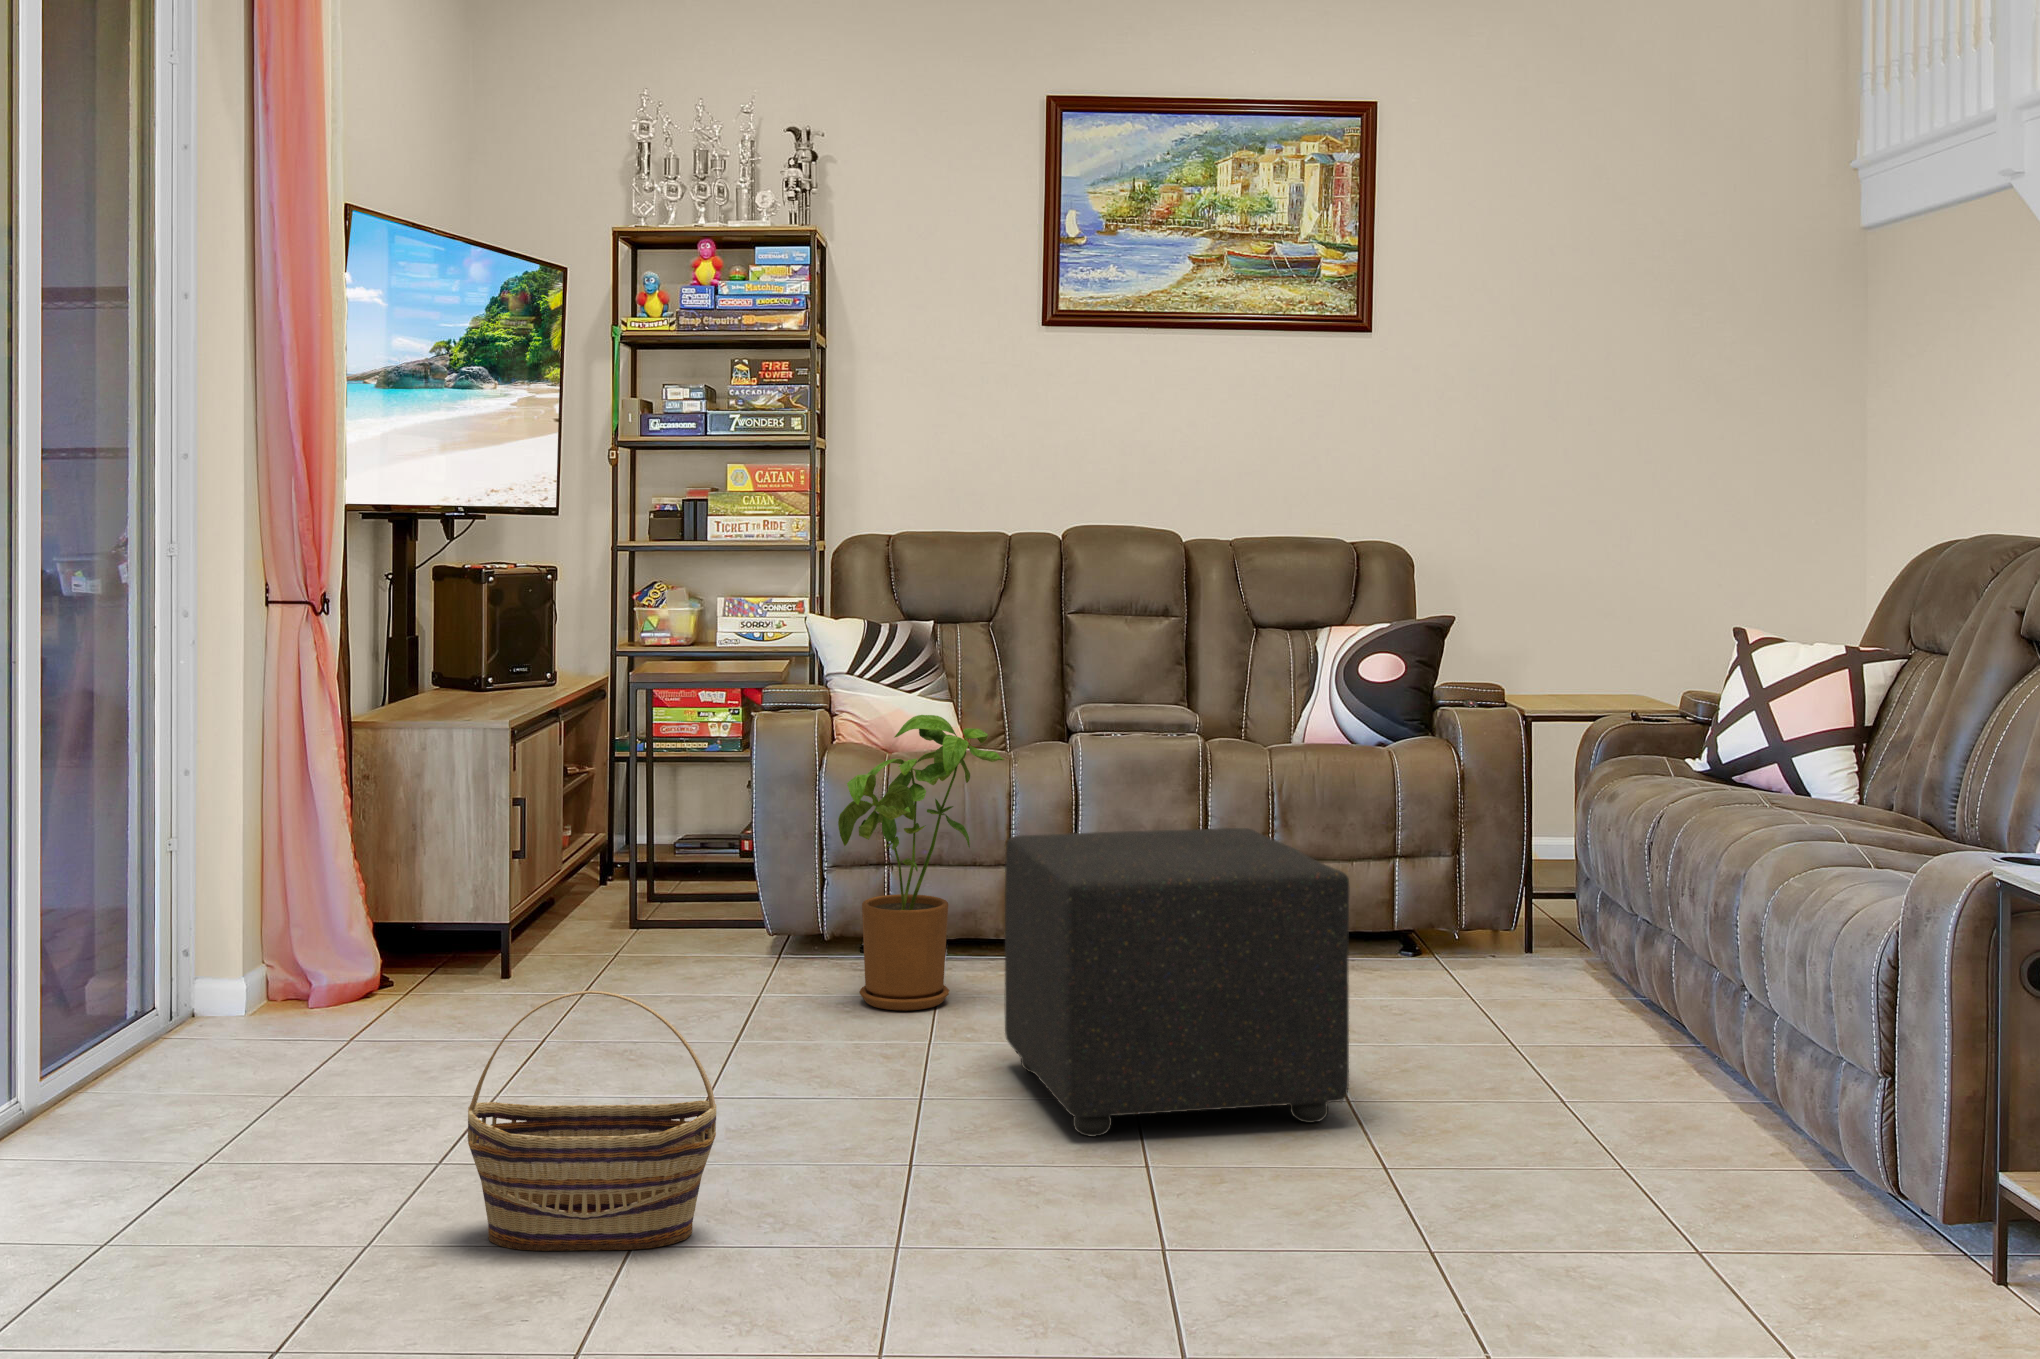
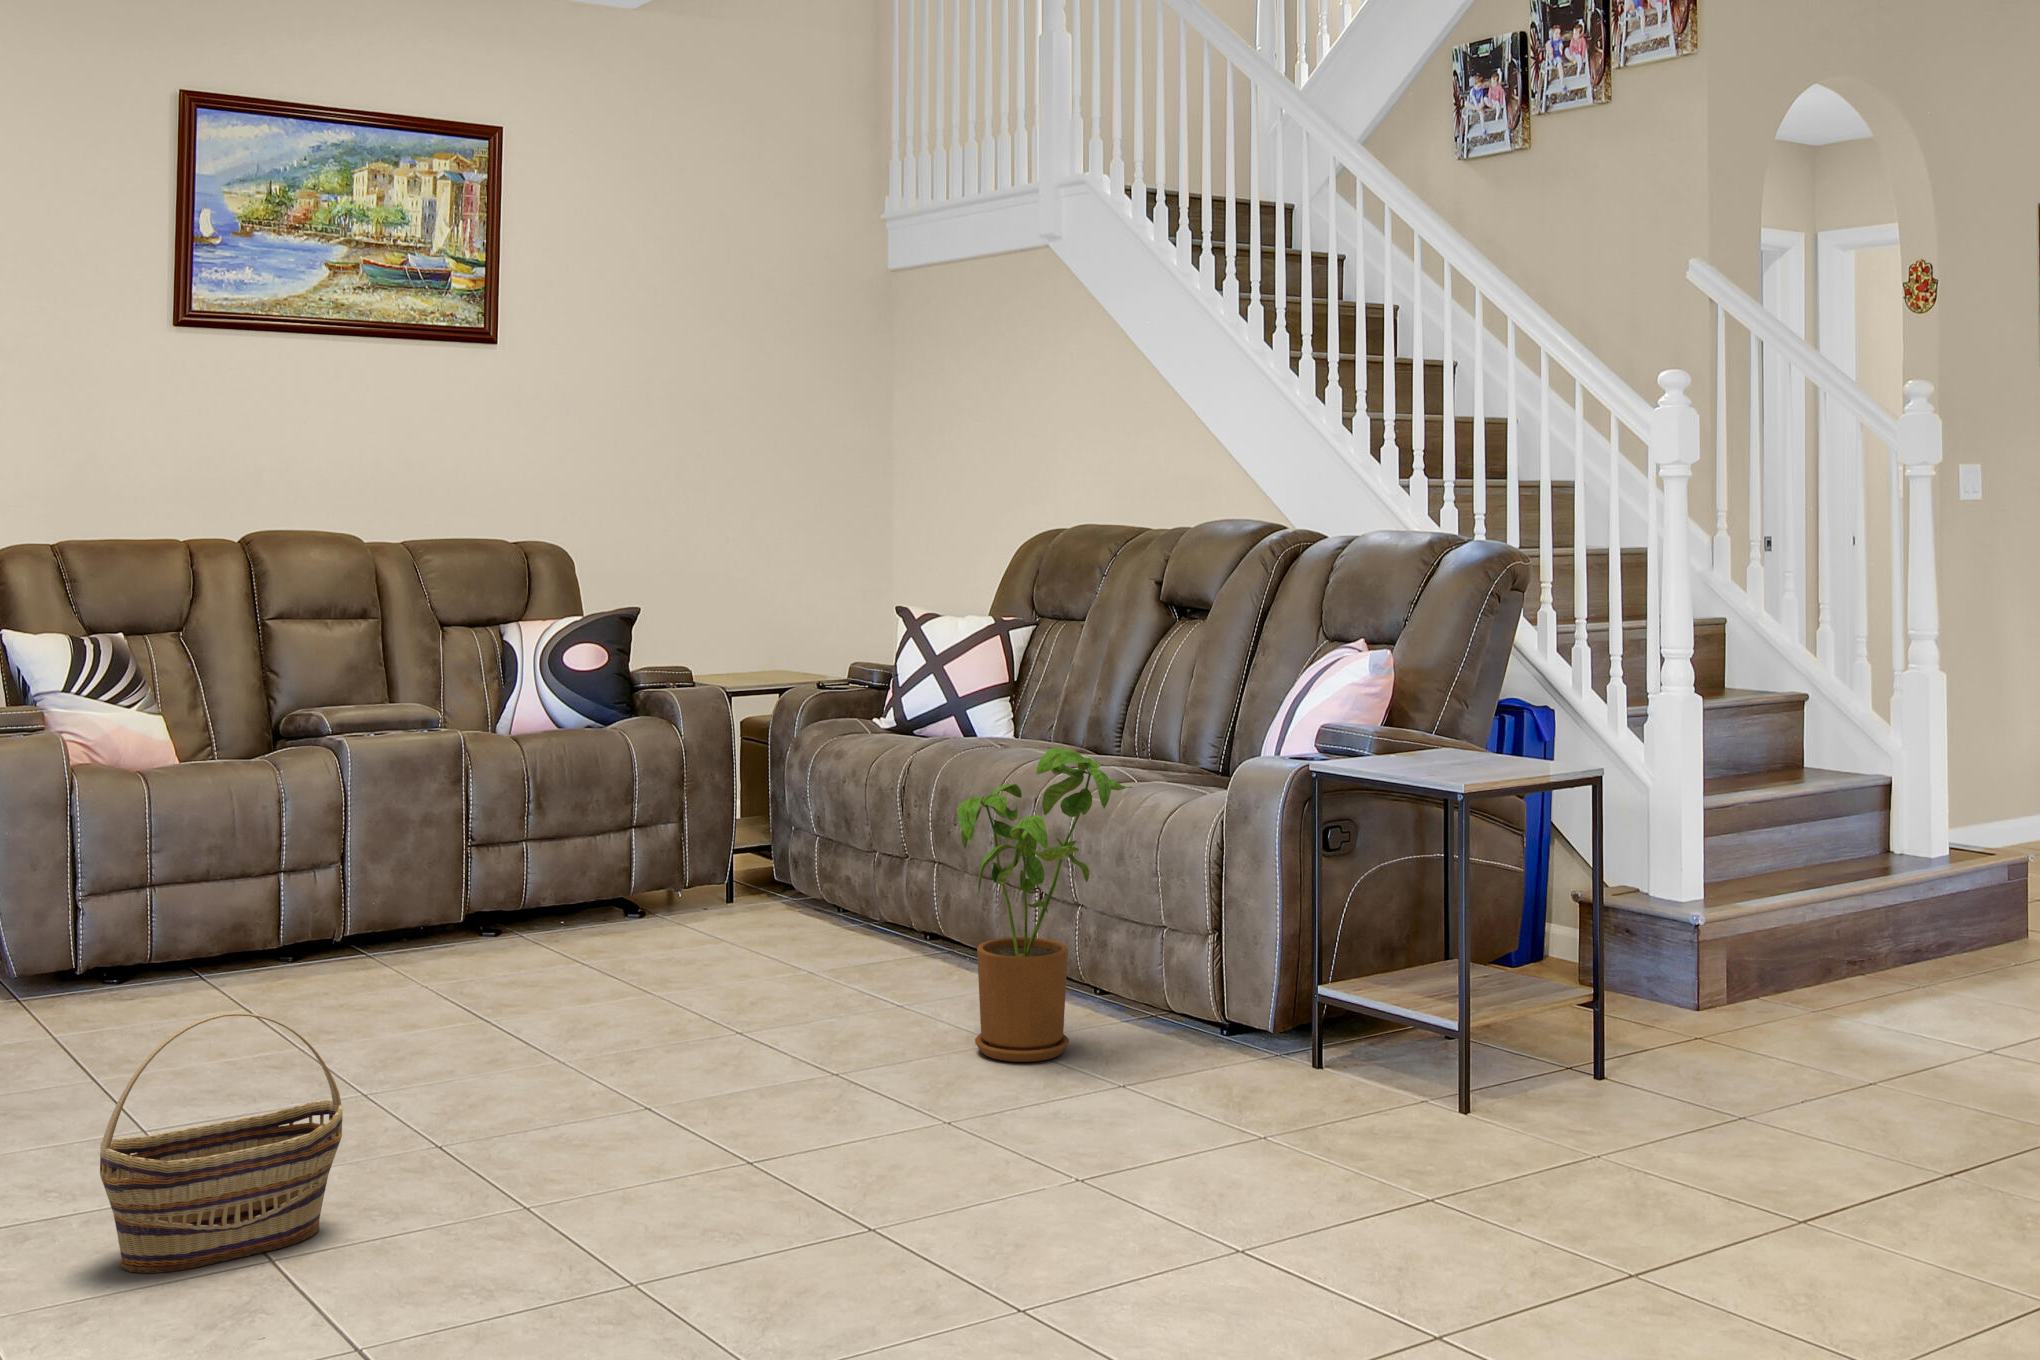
house plant: present [838,715,1004,1011] -> present [957,747,1132,1062]
ottoman: present [1005,828,1349,1137] -> none [399,807,745,1089]

